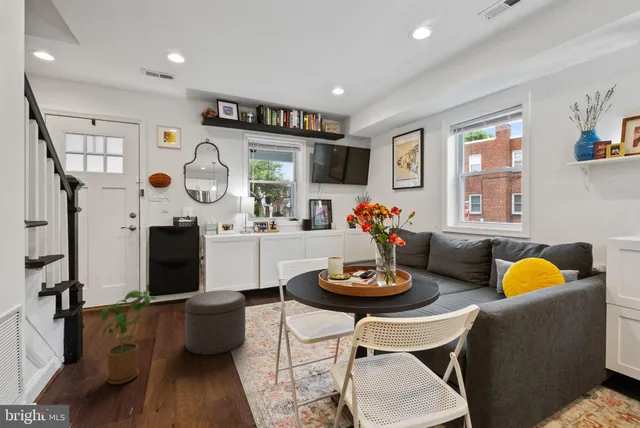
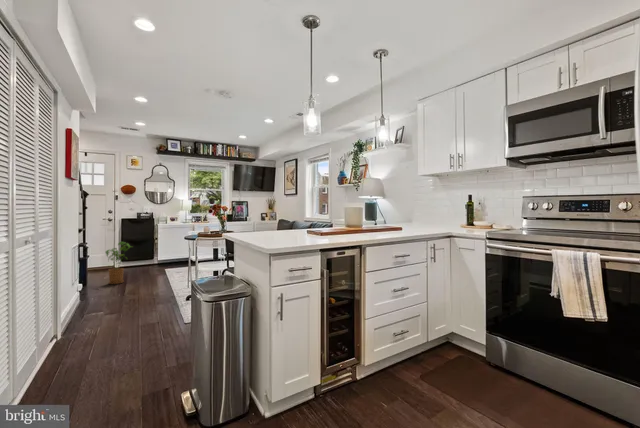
ottoman: present [185,290,245,355] -> none [147,250,180,278]

